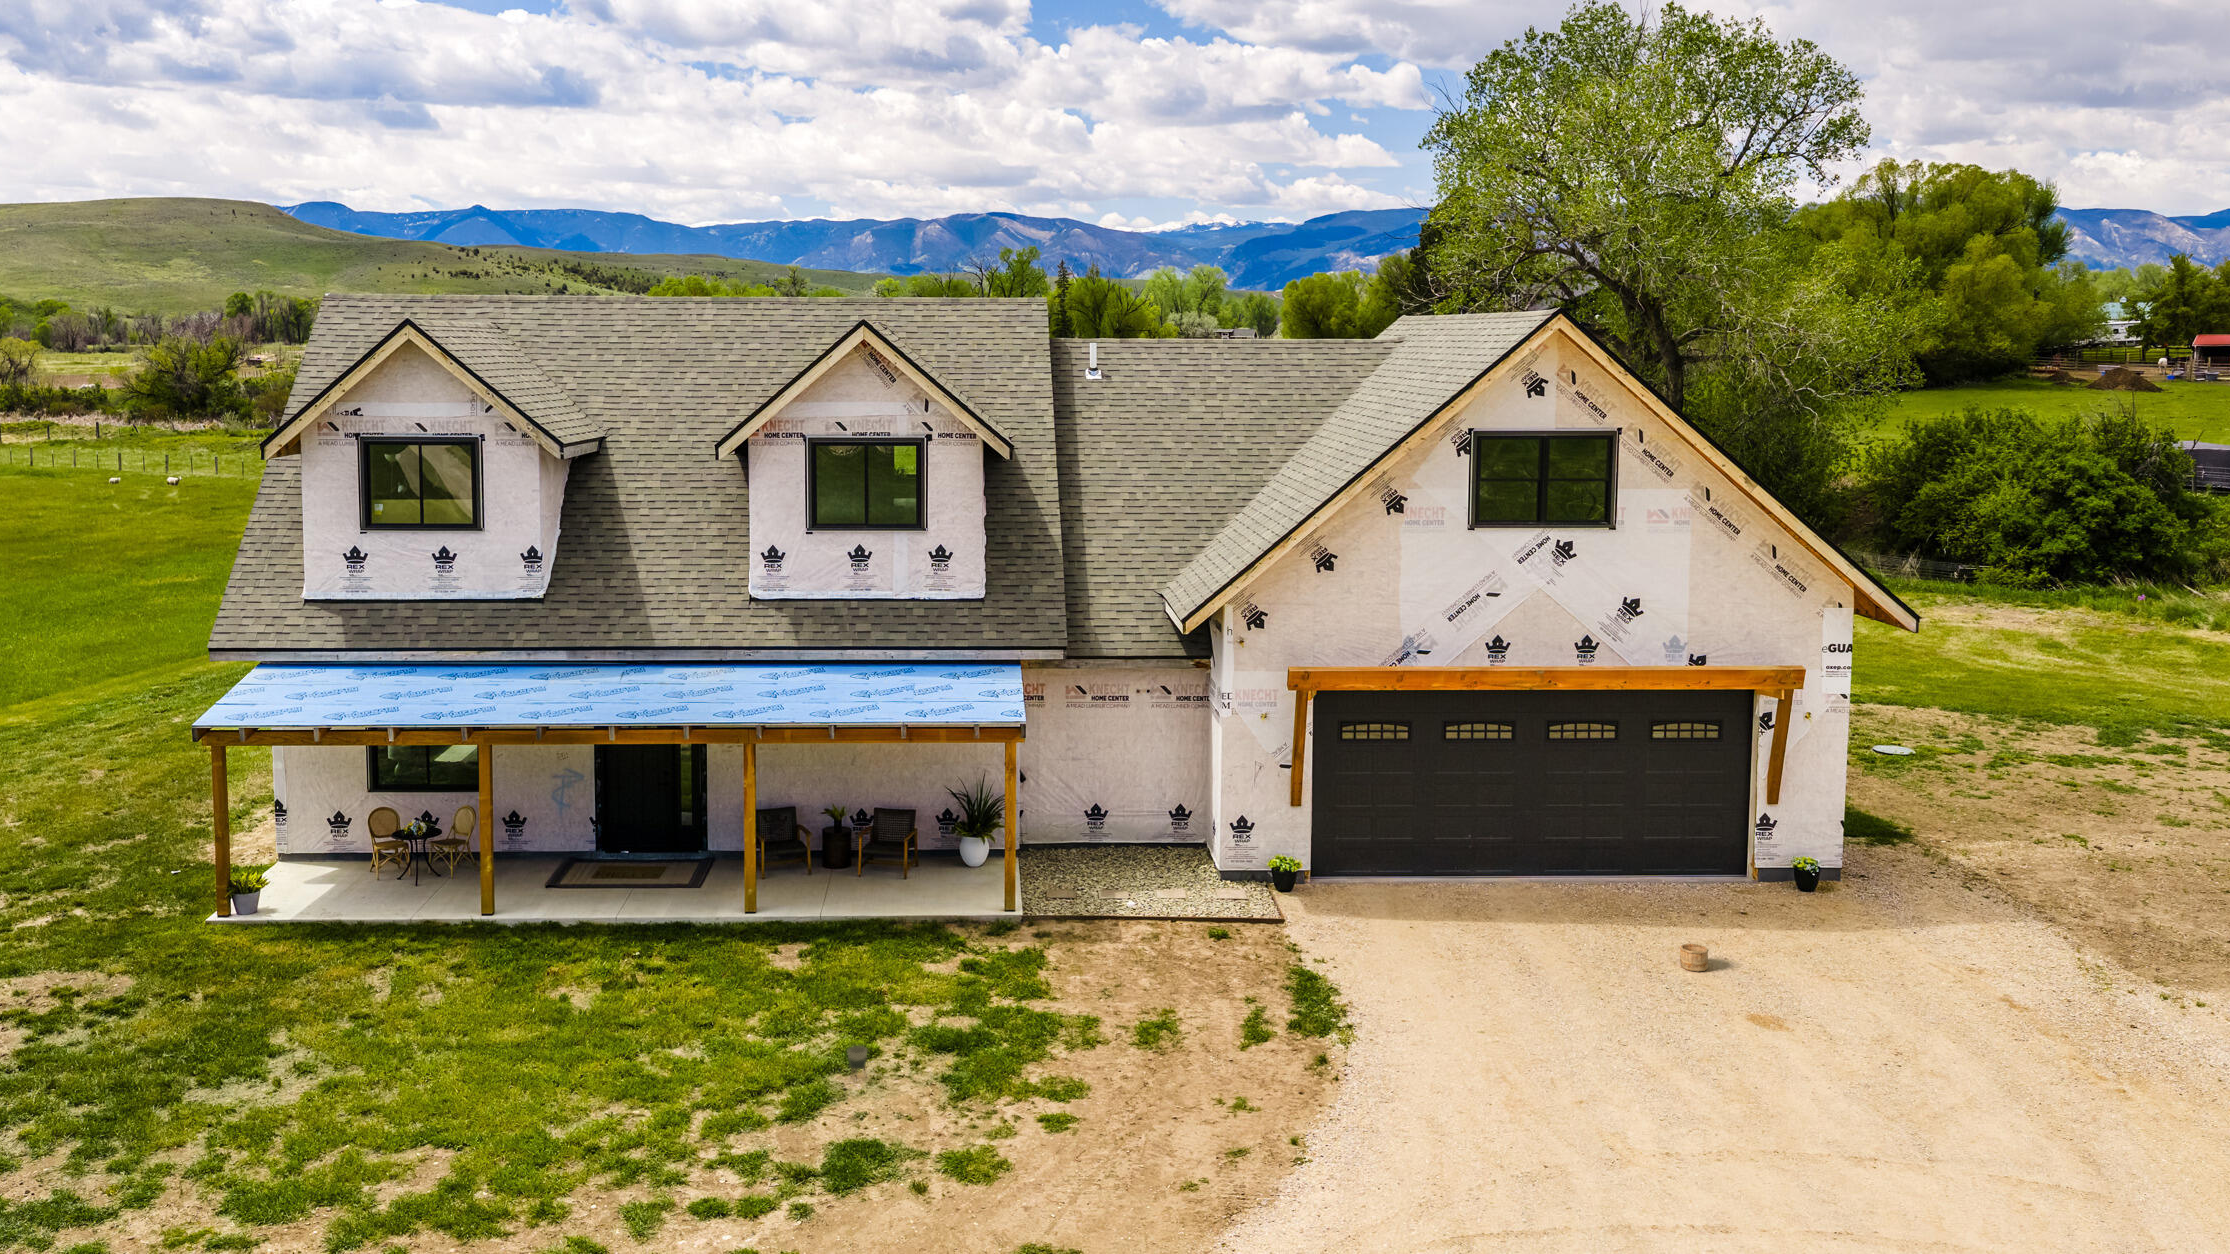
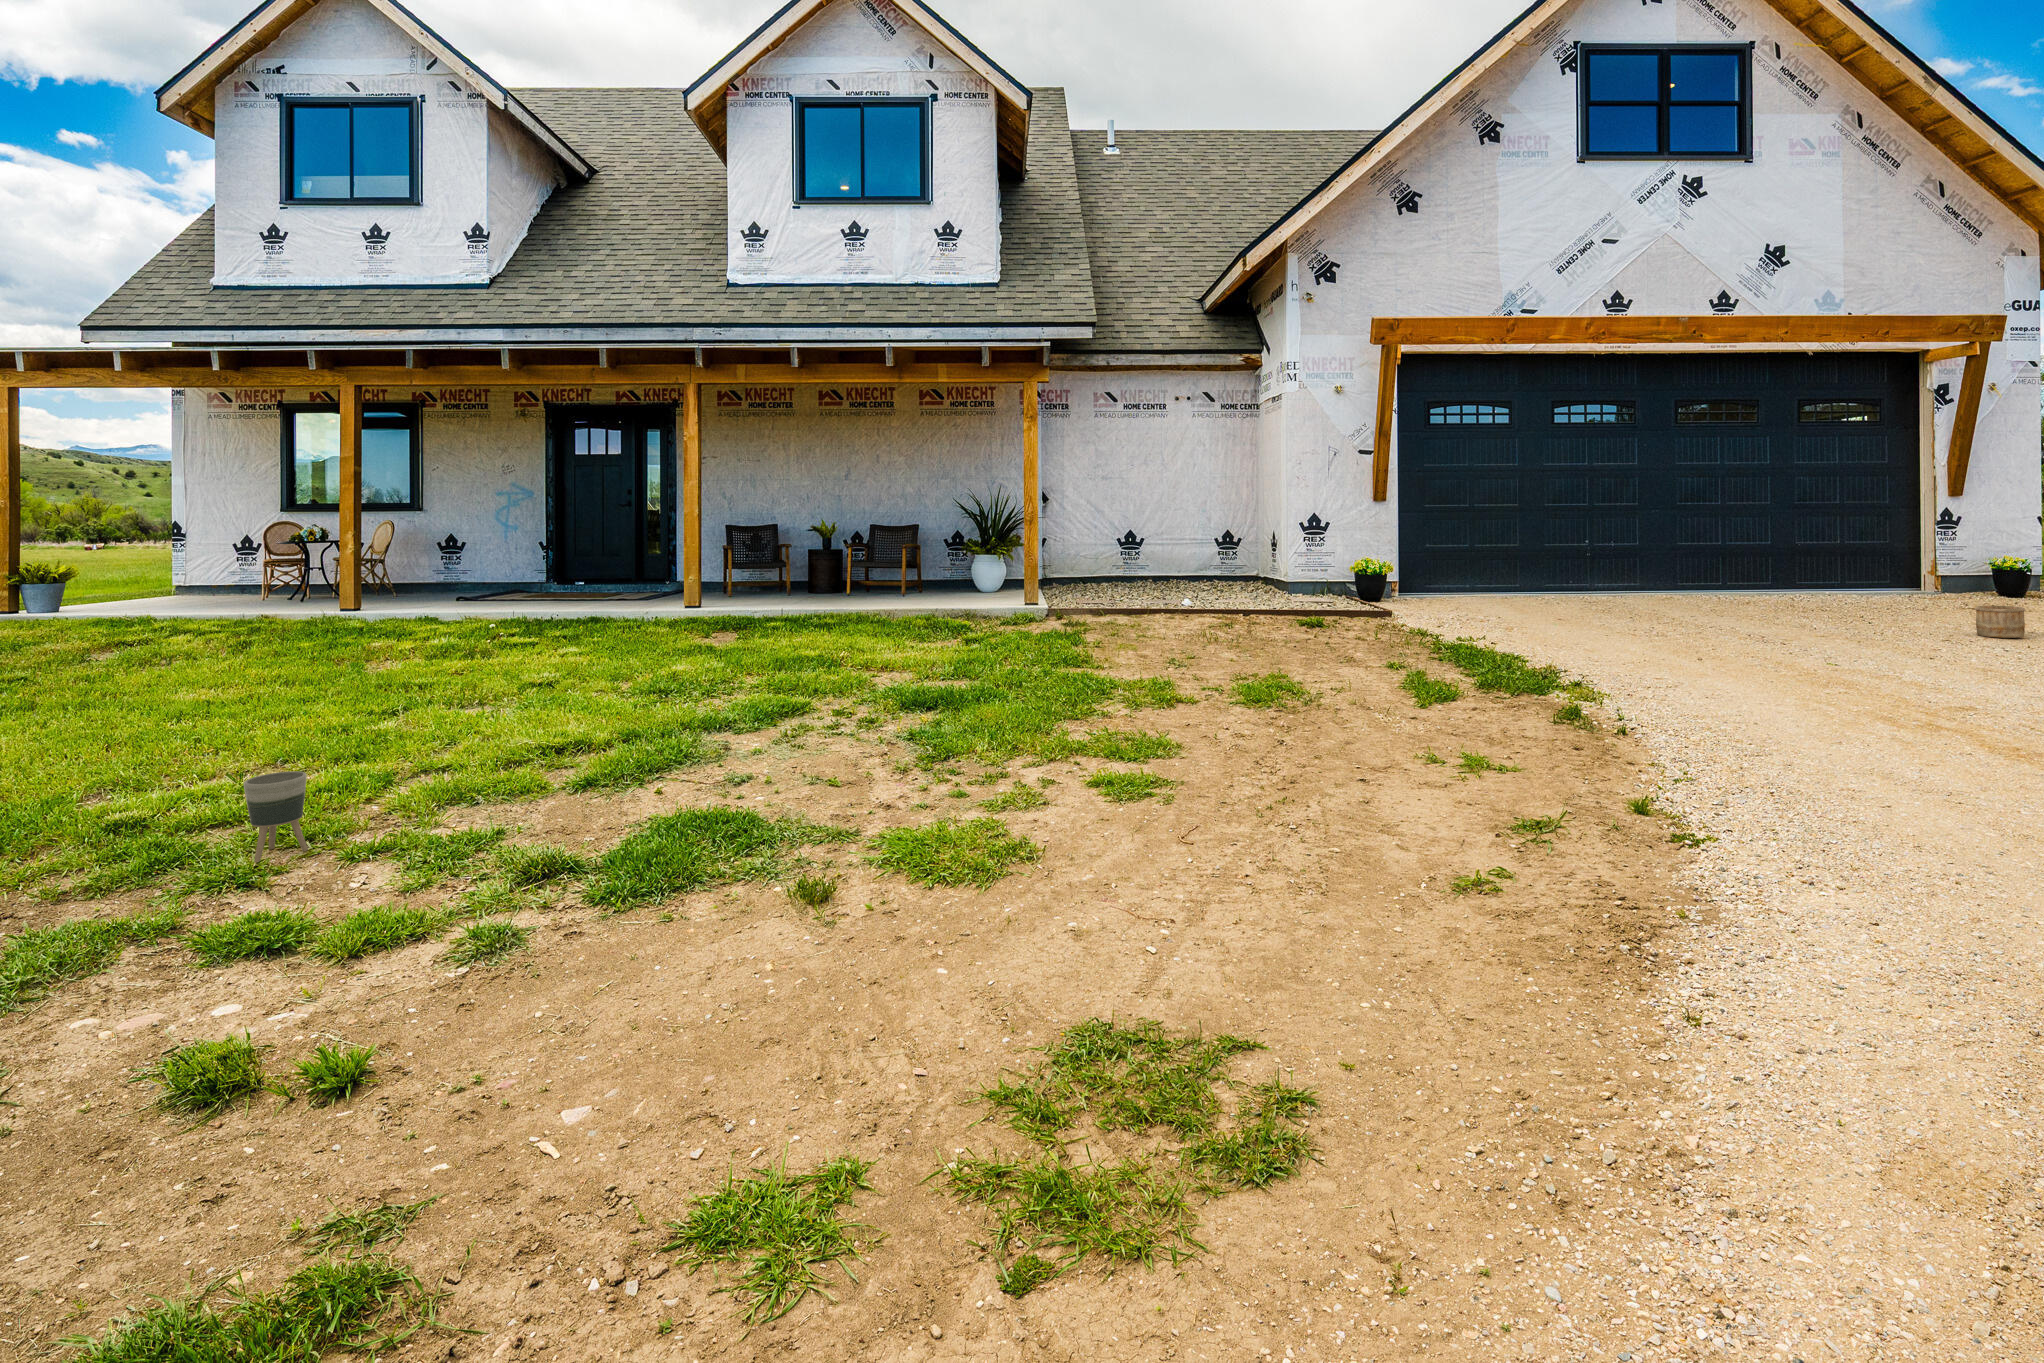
planter: present [848,1046,867,1081] -> present [244,771,308,862]

